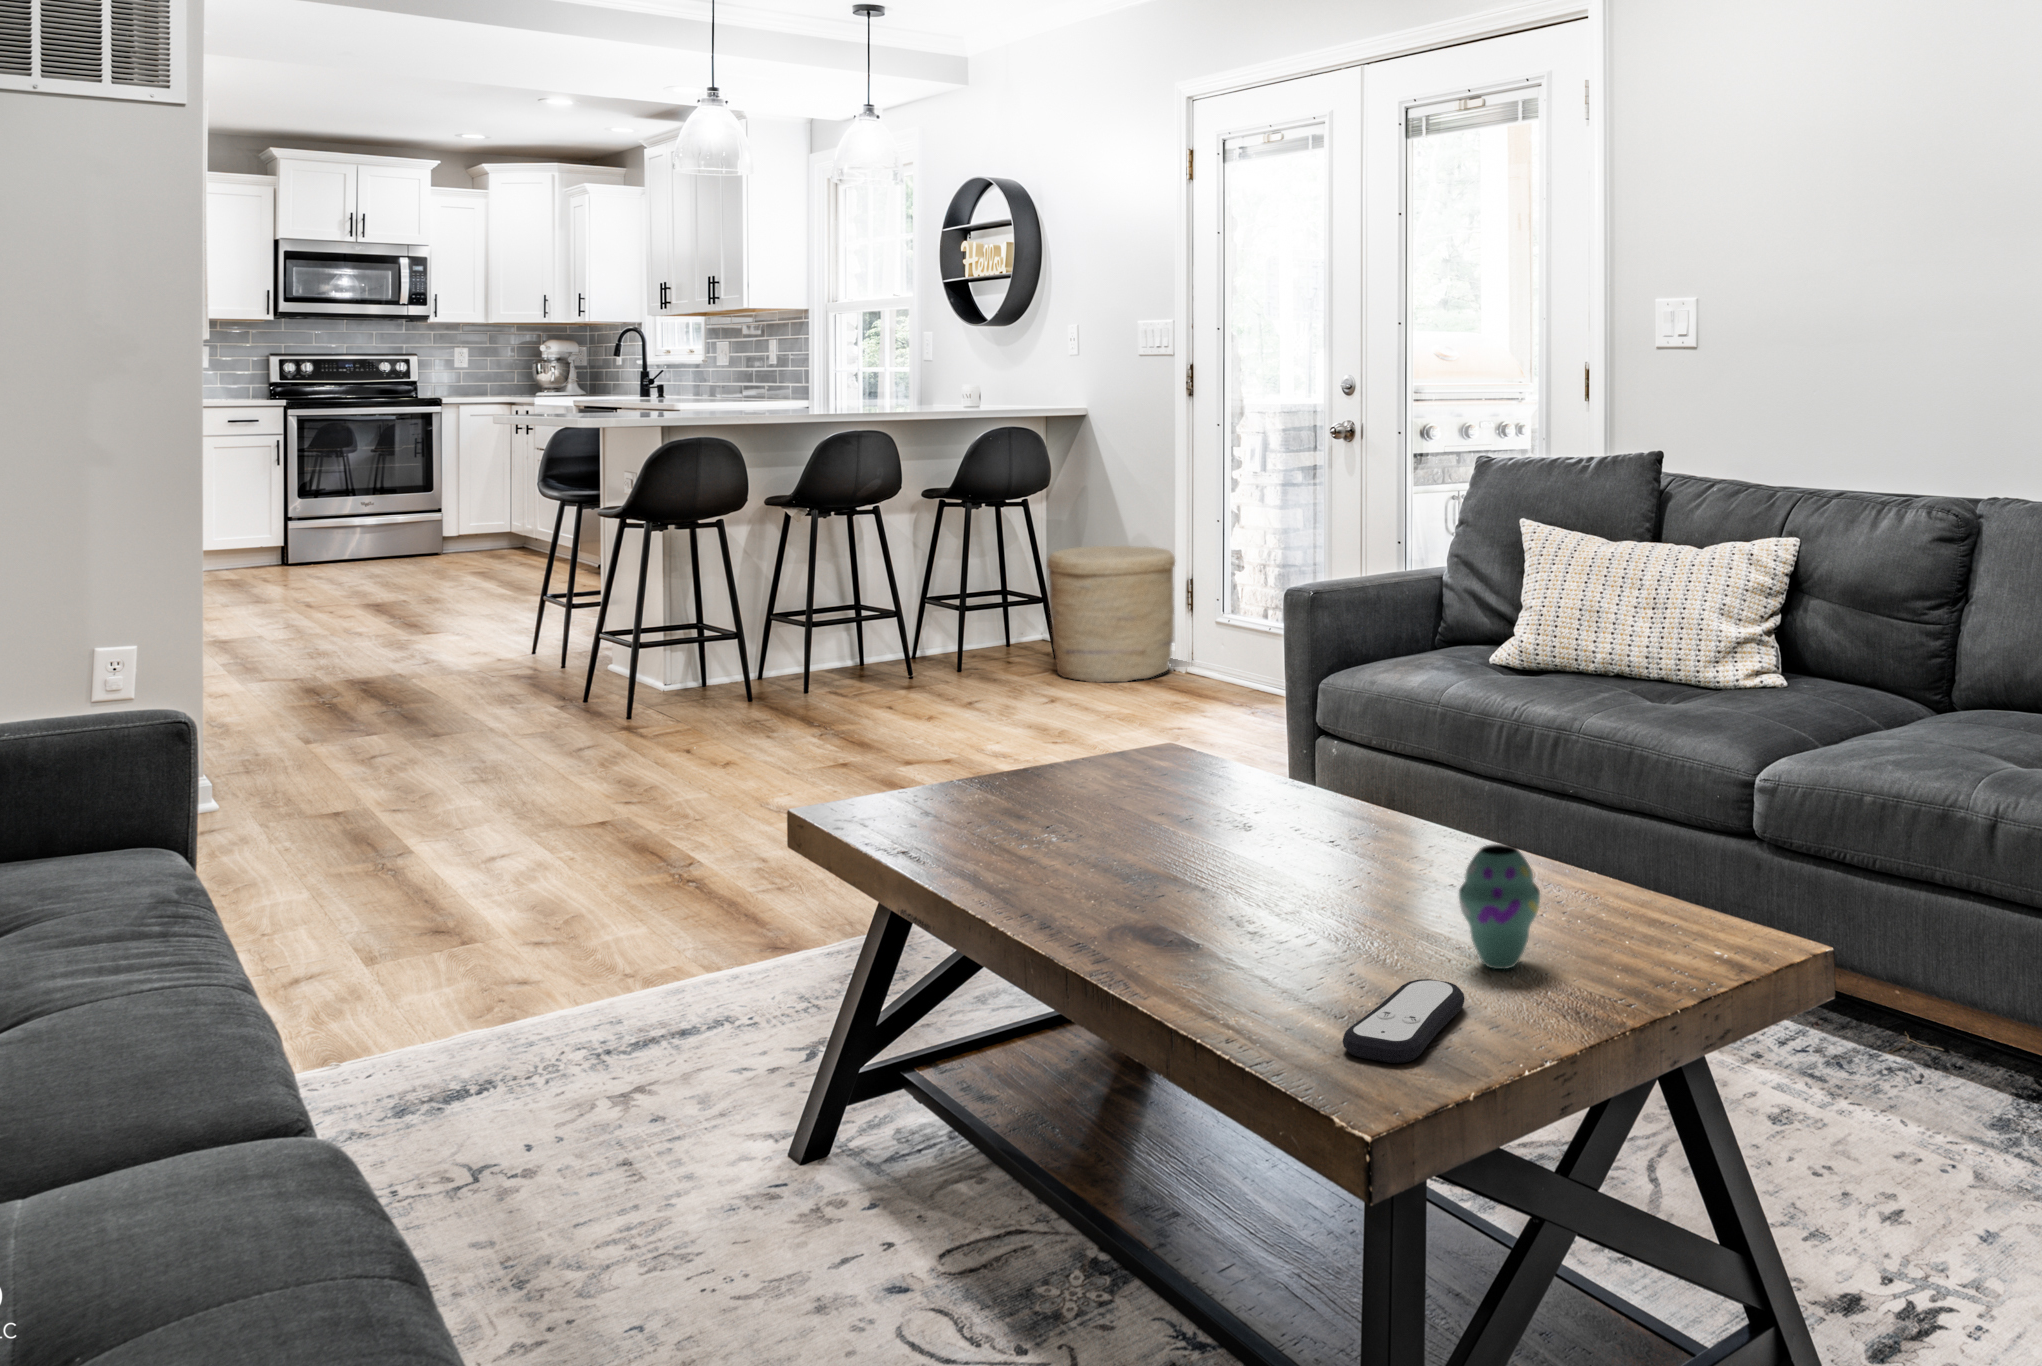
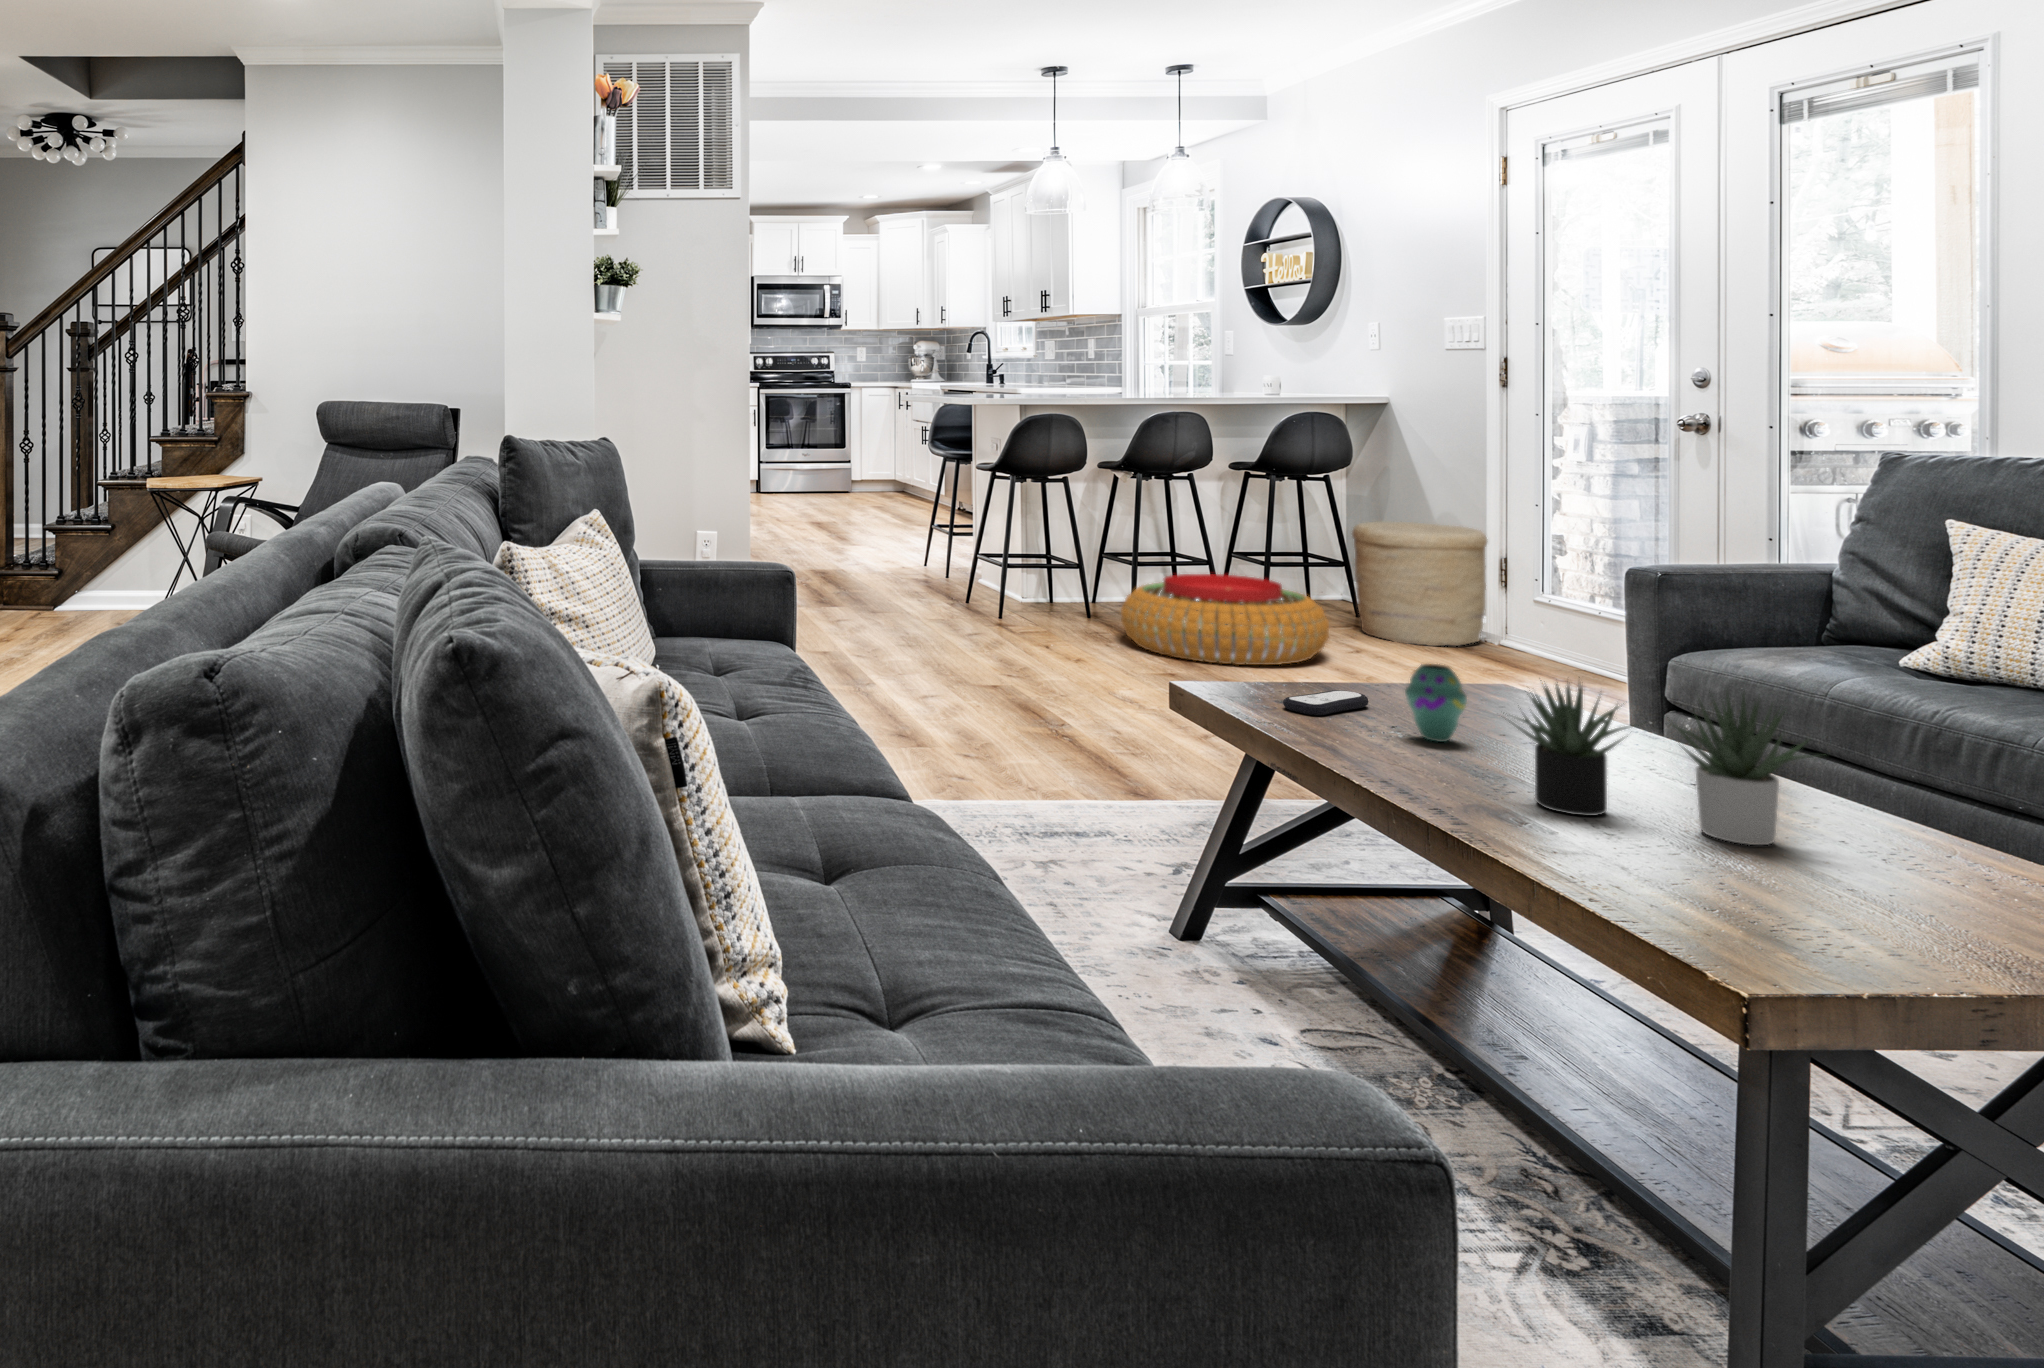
pouf: none [785,627,1021,739] -> present [1121,574,1329,665]
succulent plant: none [1147,741,1443,916] -> present [1503,682,1813,845]
vase: present [1459,844,1540,969] -> present [1405,664,1467,742]
remote control: present [1342,979,1465,1063] -> present [1283,690,1369,715]

